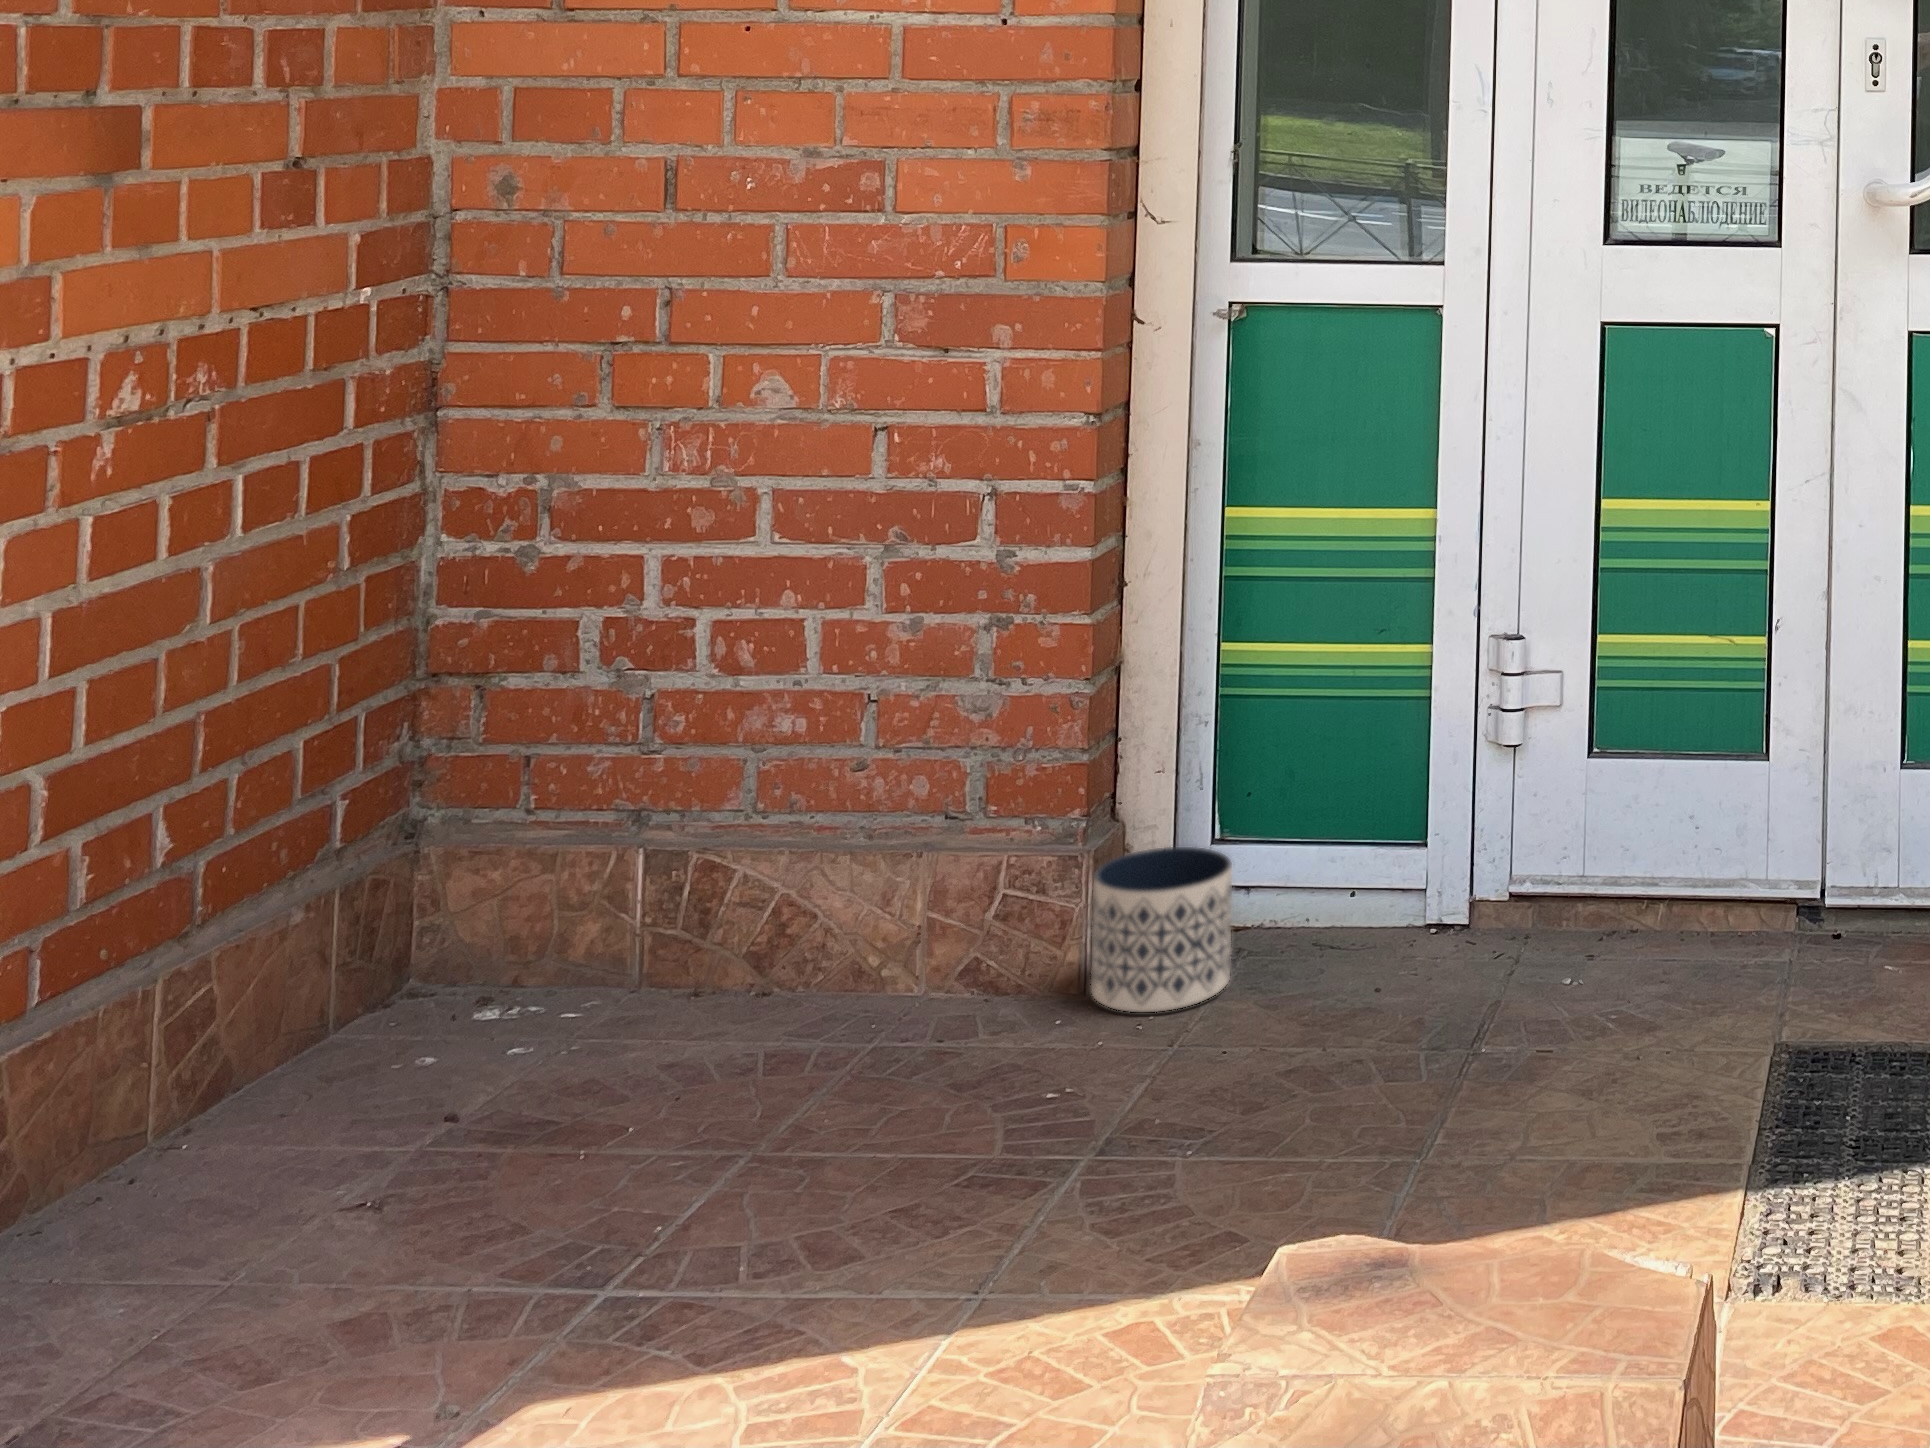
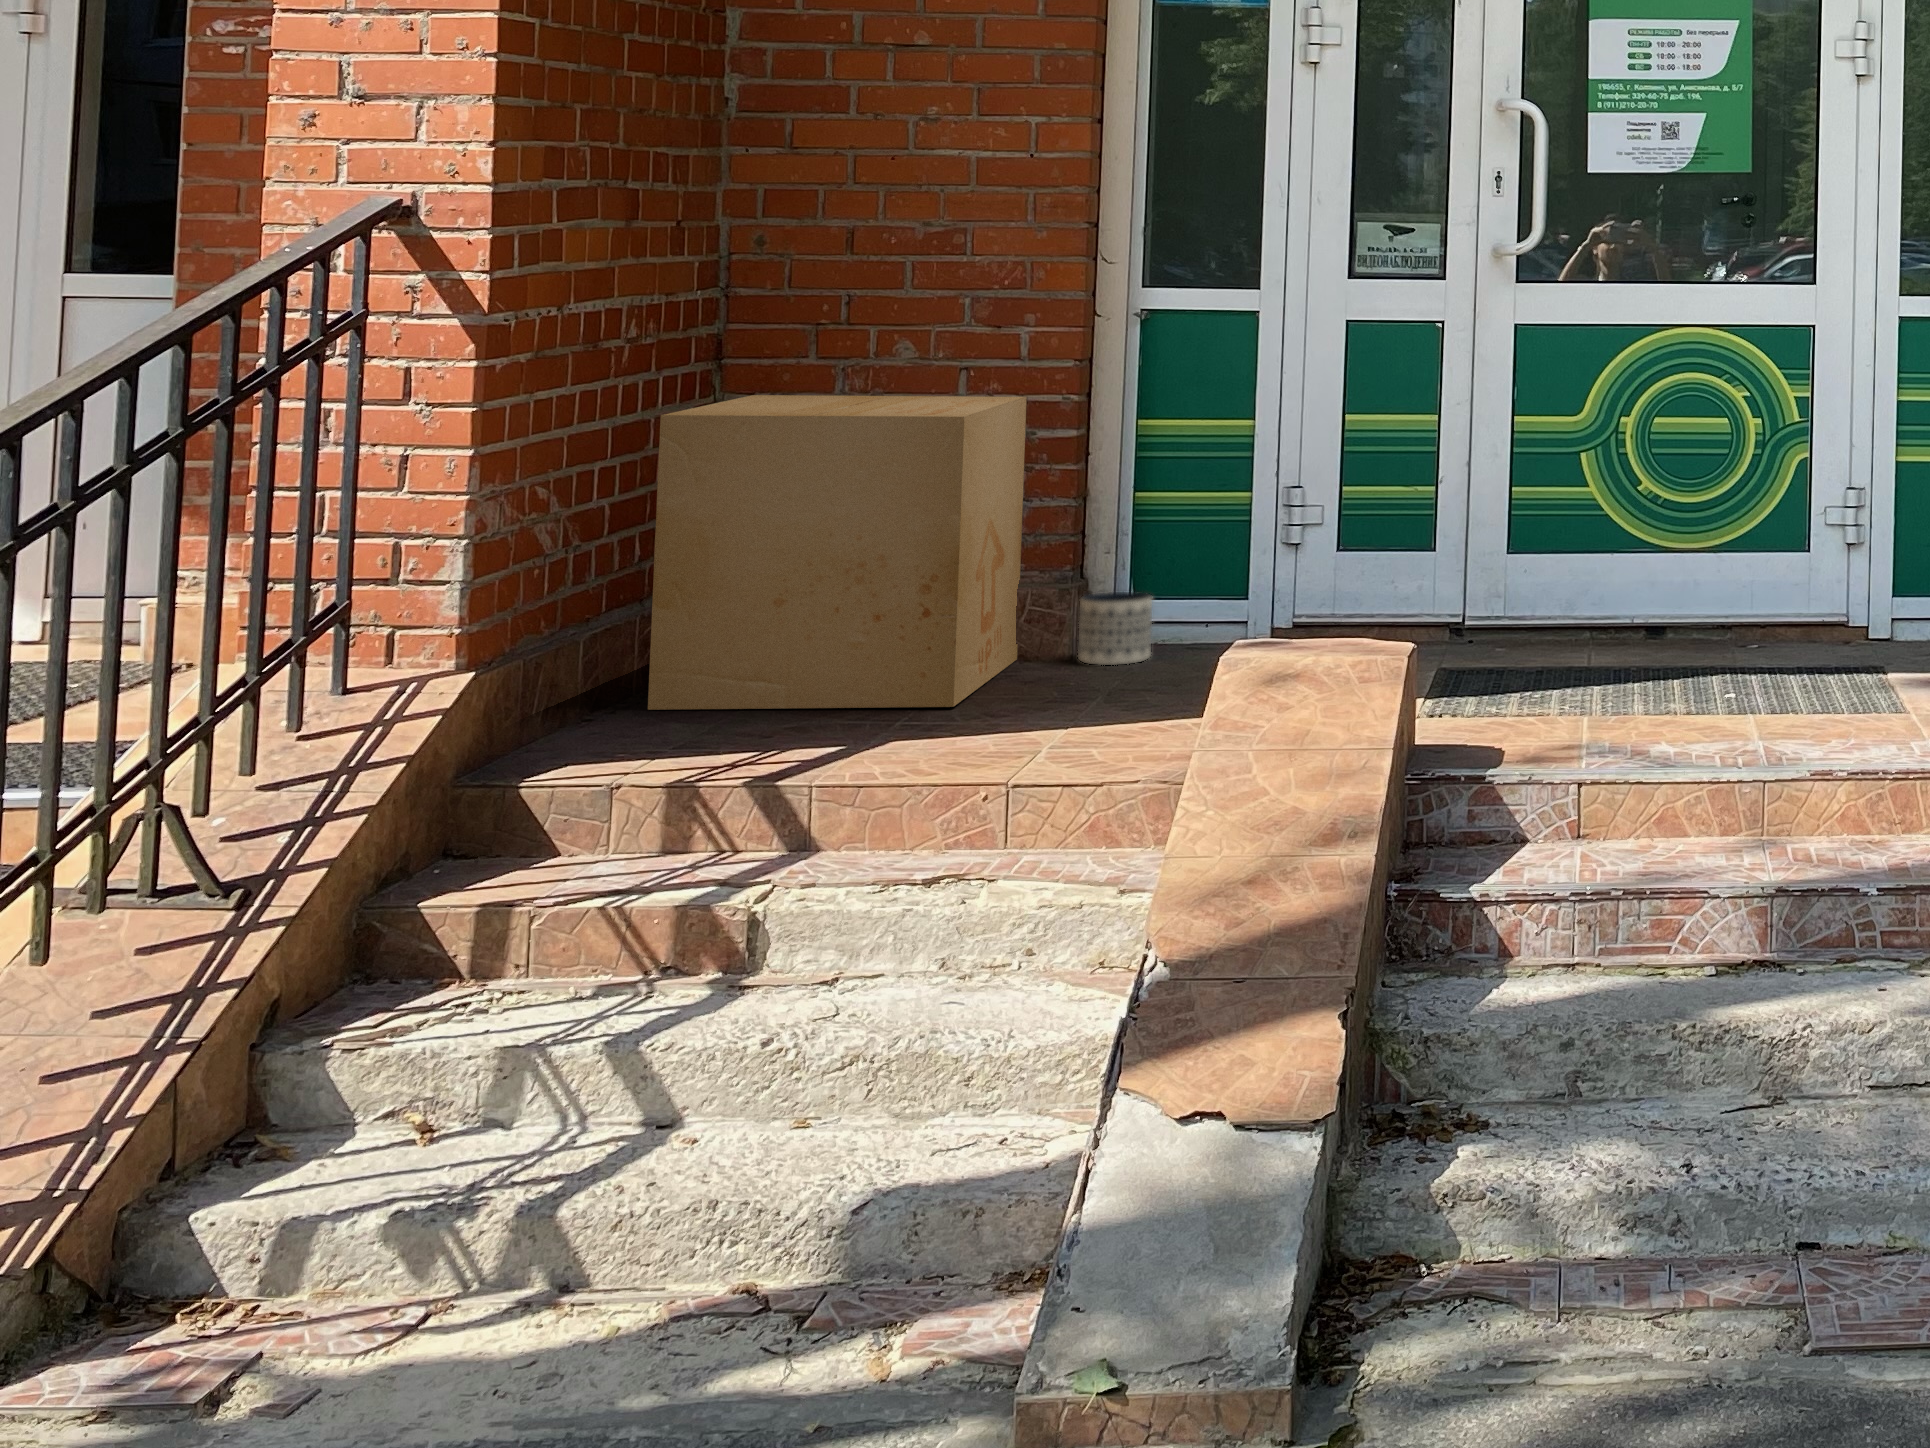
cardboard box: none [116,478,993,1223] -> present [648,395,1027,710]

